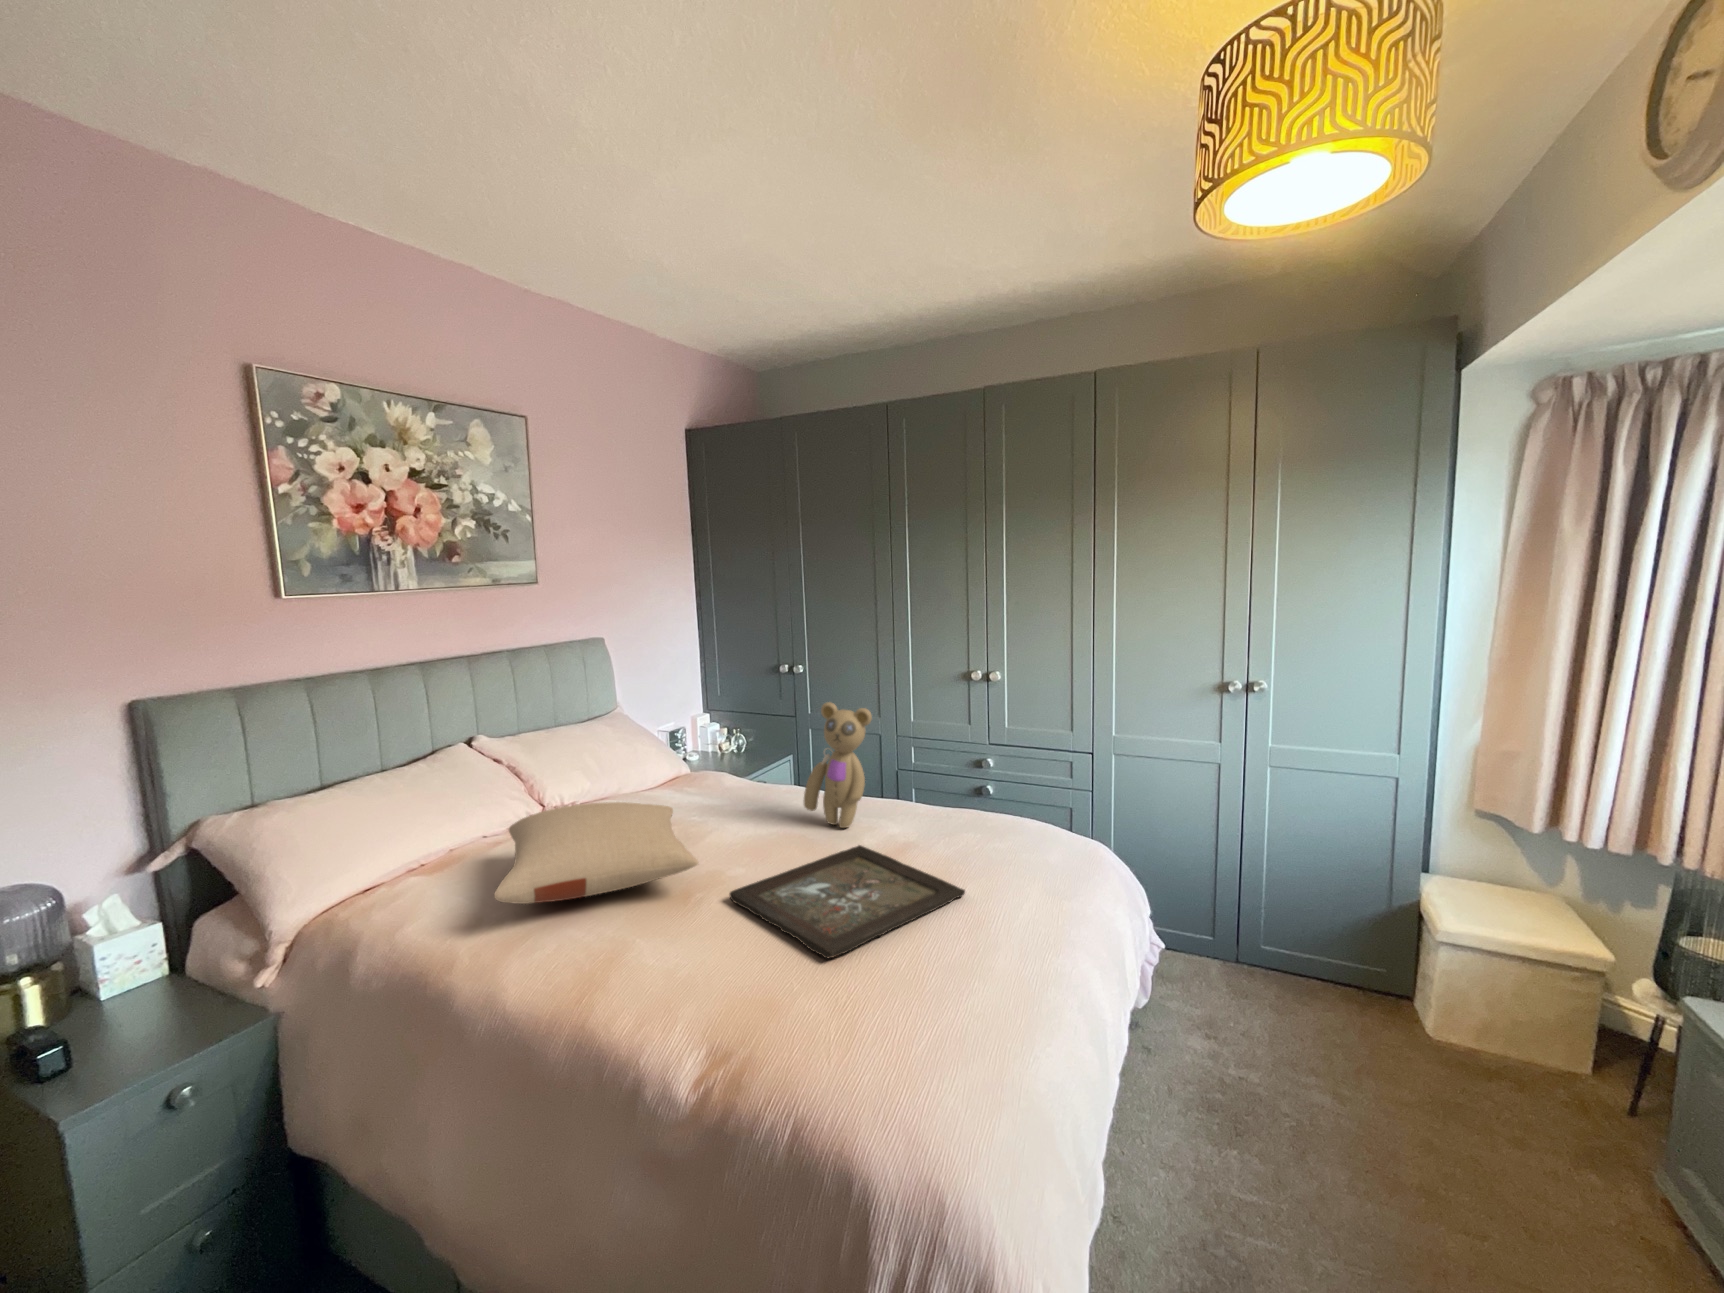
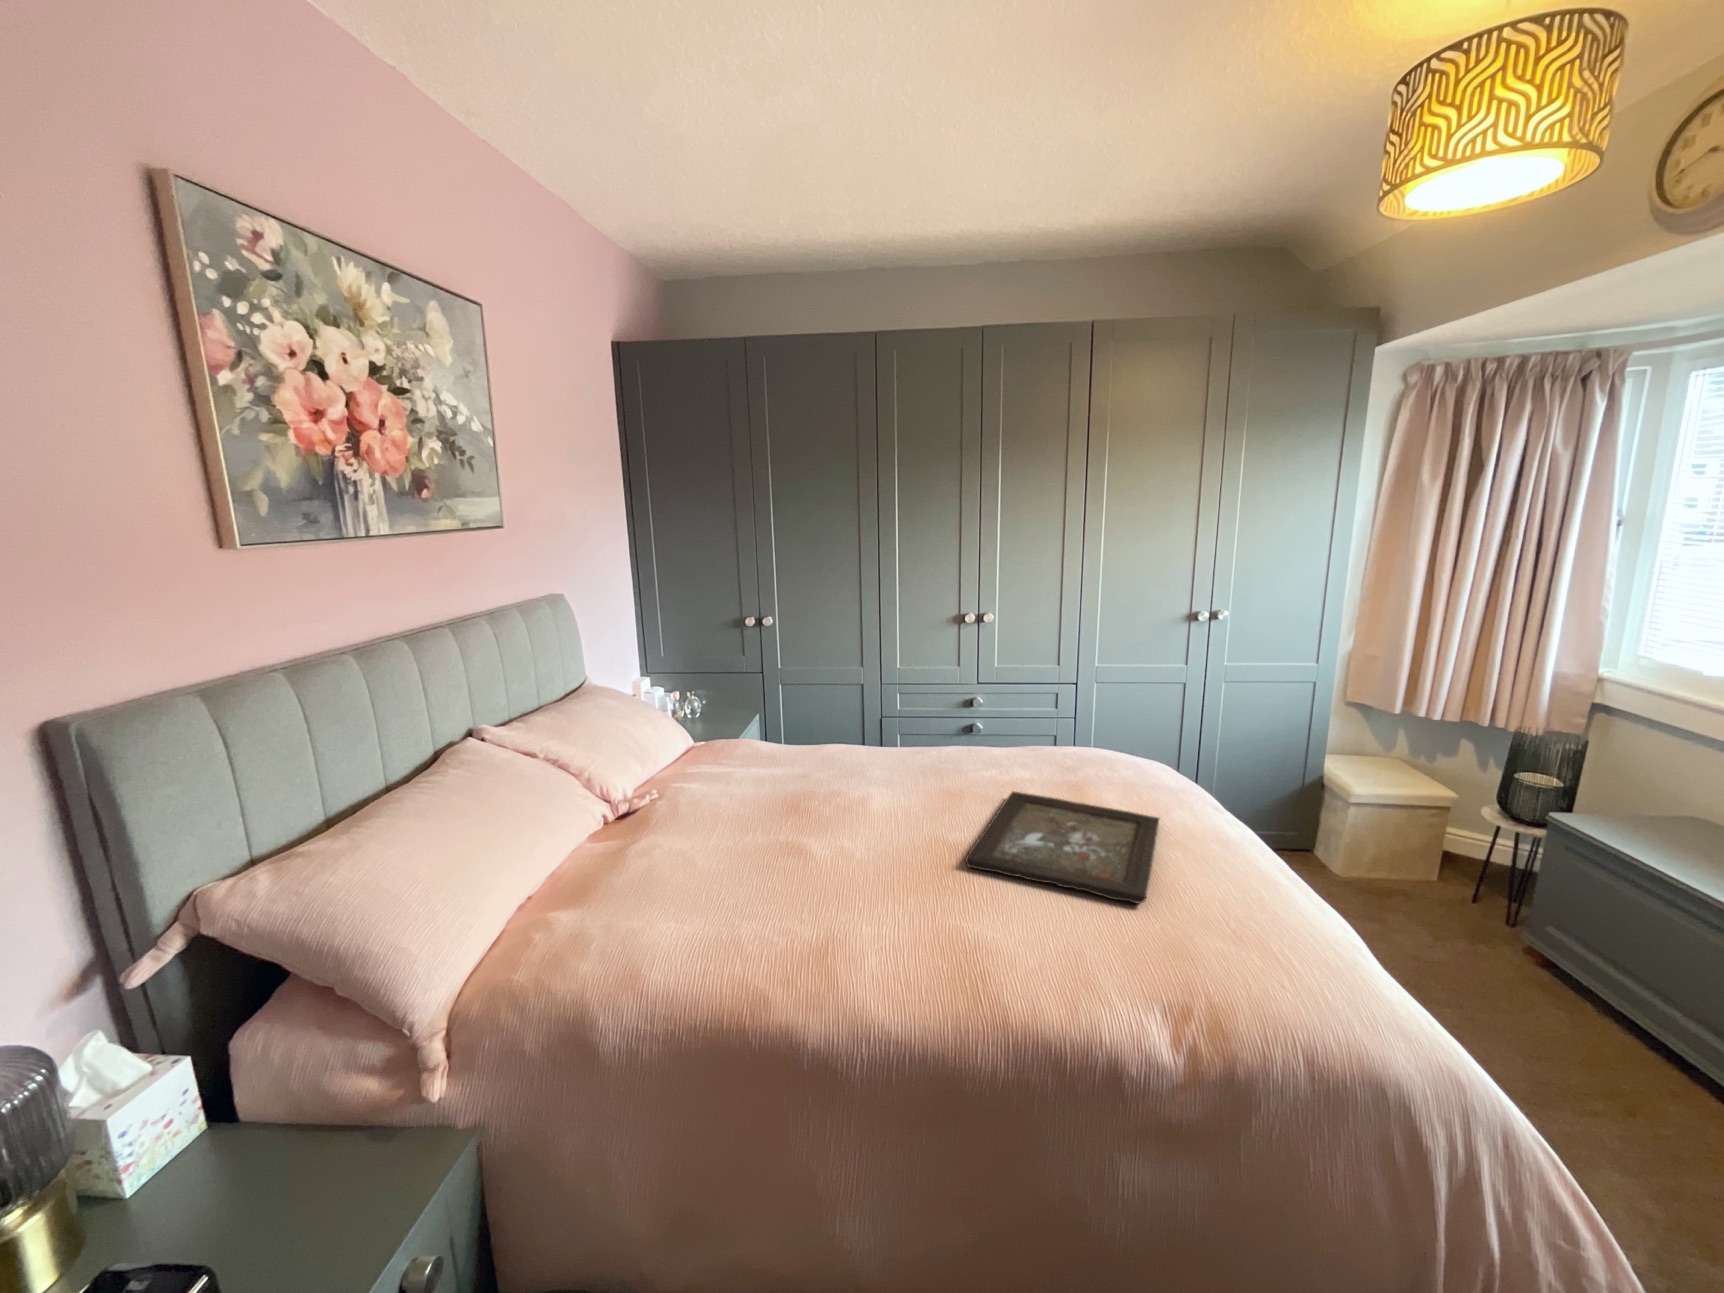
teddy bear: present [804,702,872,828] -> none [915,650,996,778]
pillow: present [494,802,699,904] -> none [655,779,937,917]

